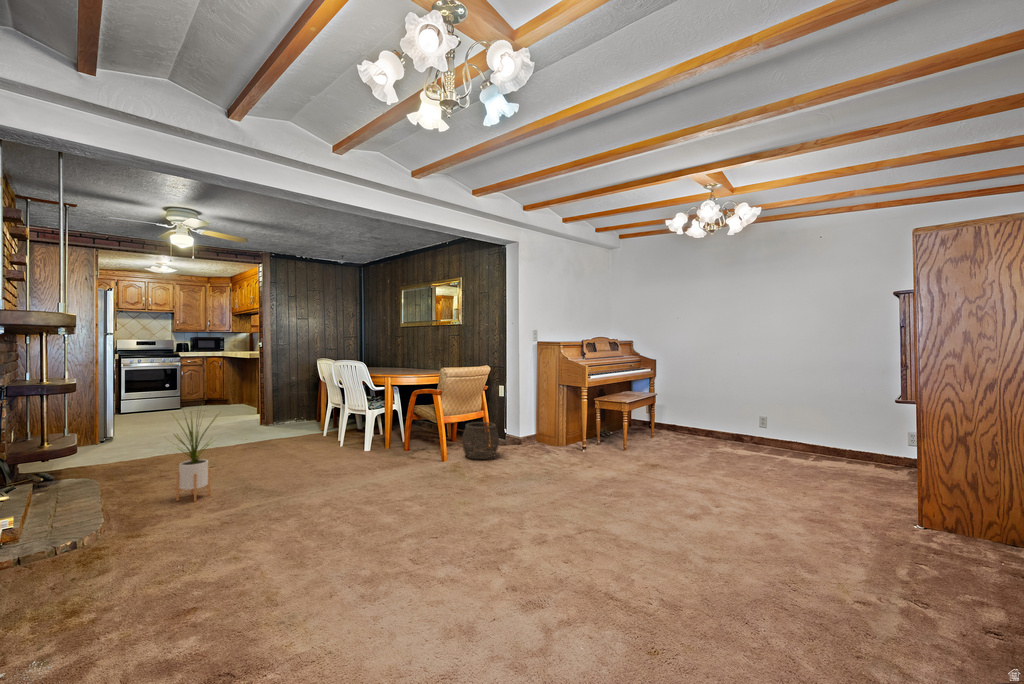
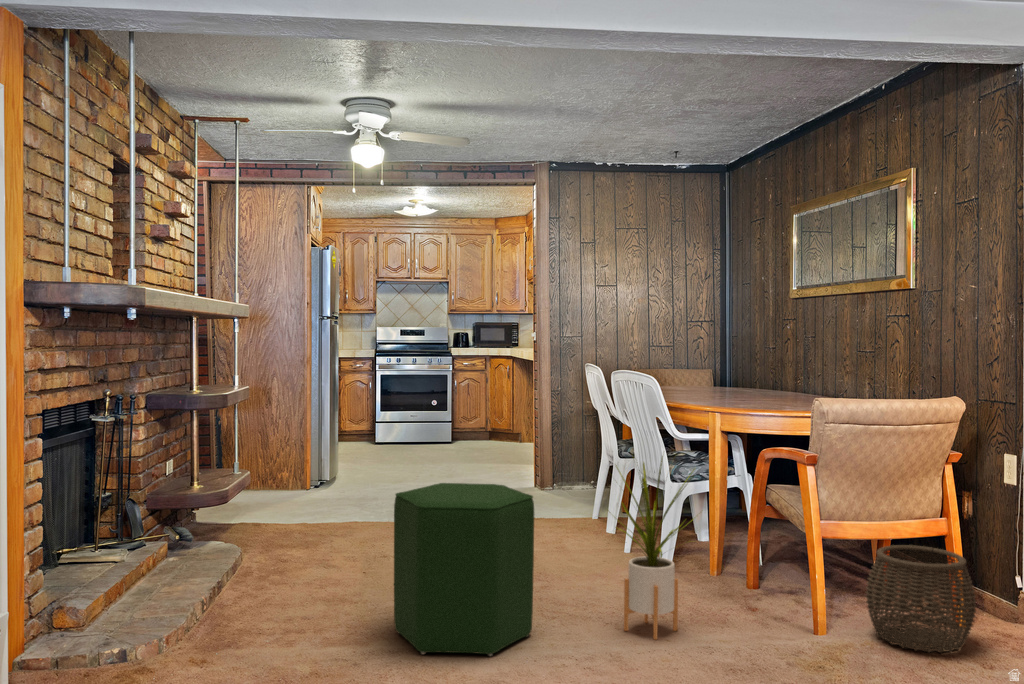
house plant: present [175,412,217,502] -> present [616,456,694,640]
ottoman: none [258,416,333,500] -> present [394,483,534,656]

